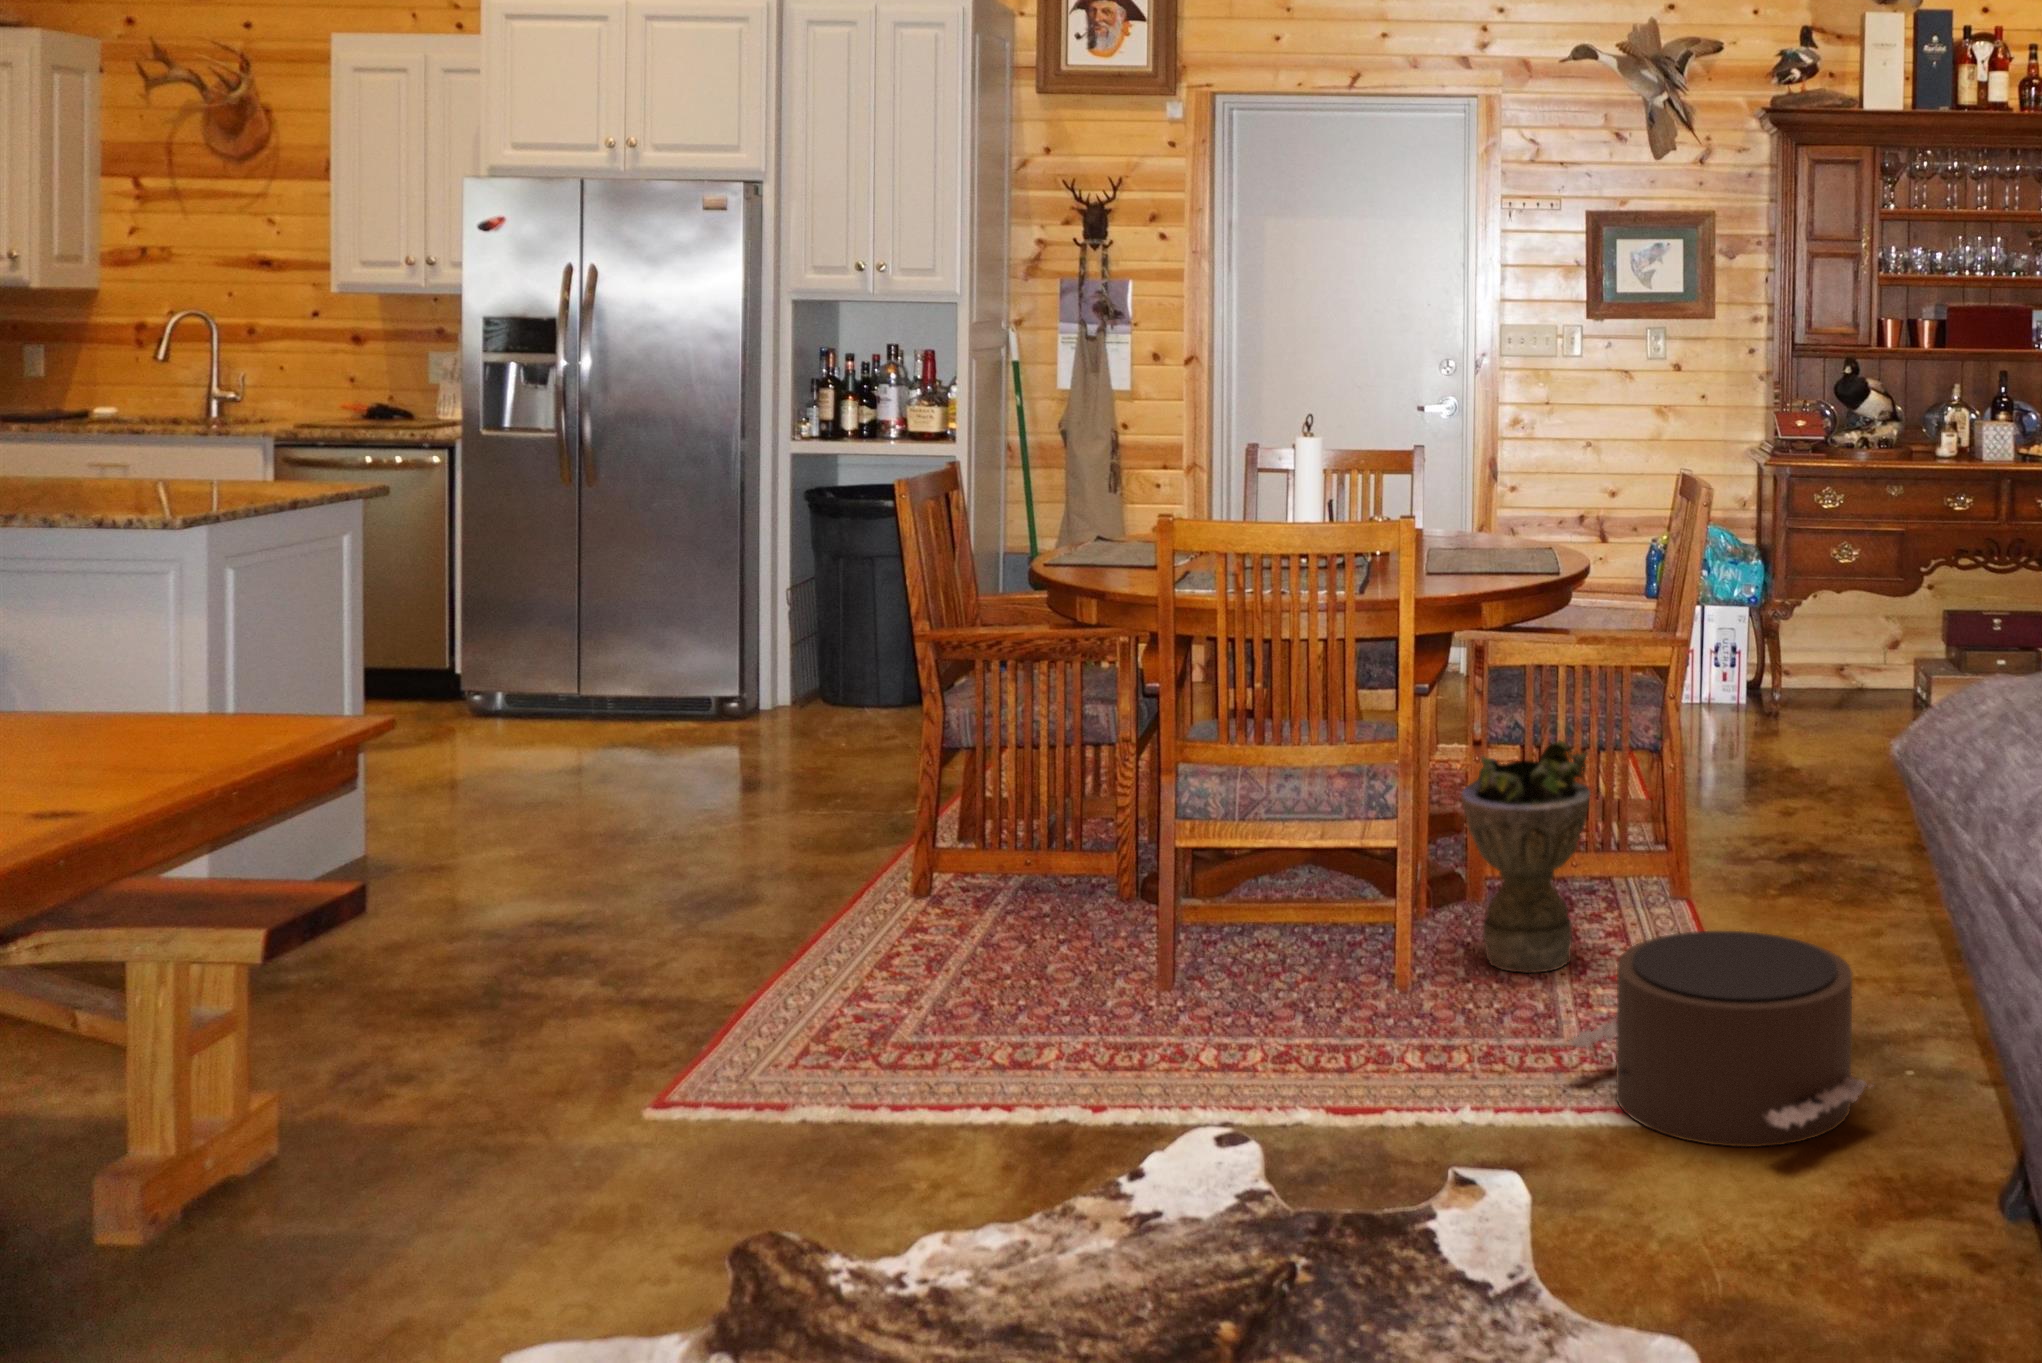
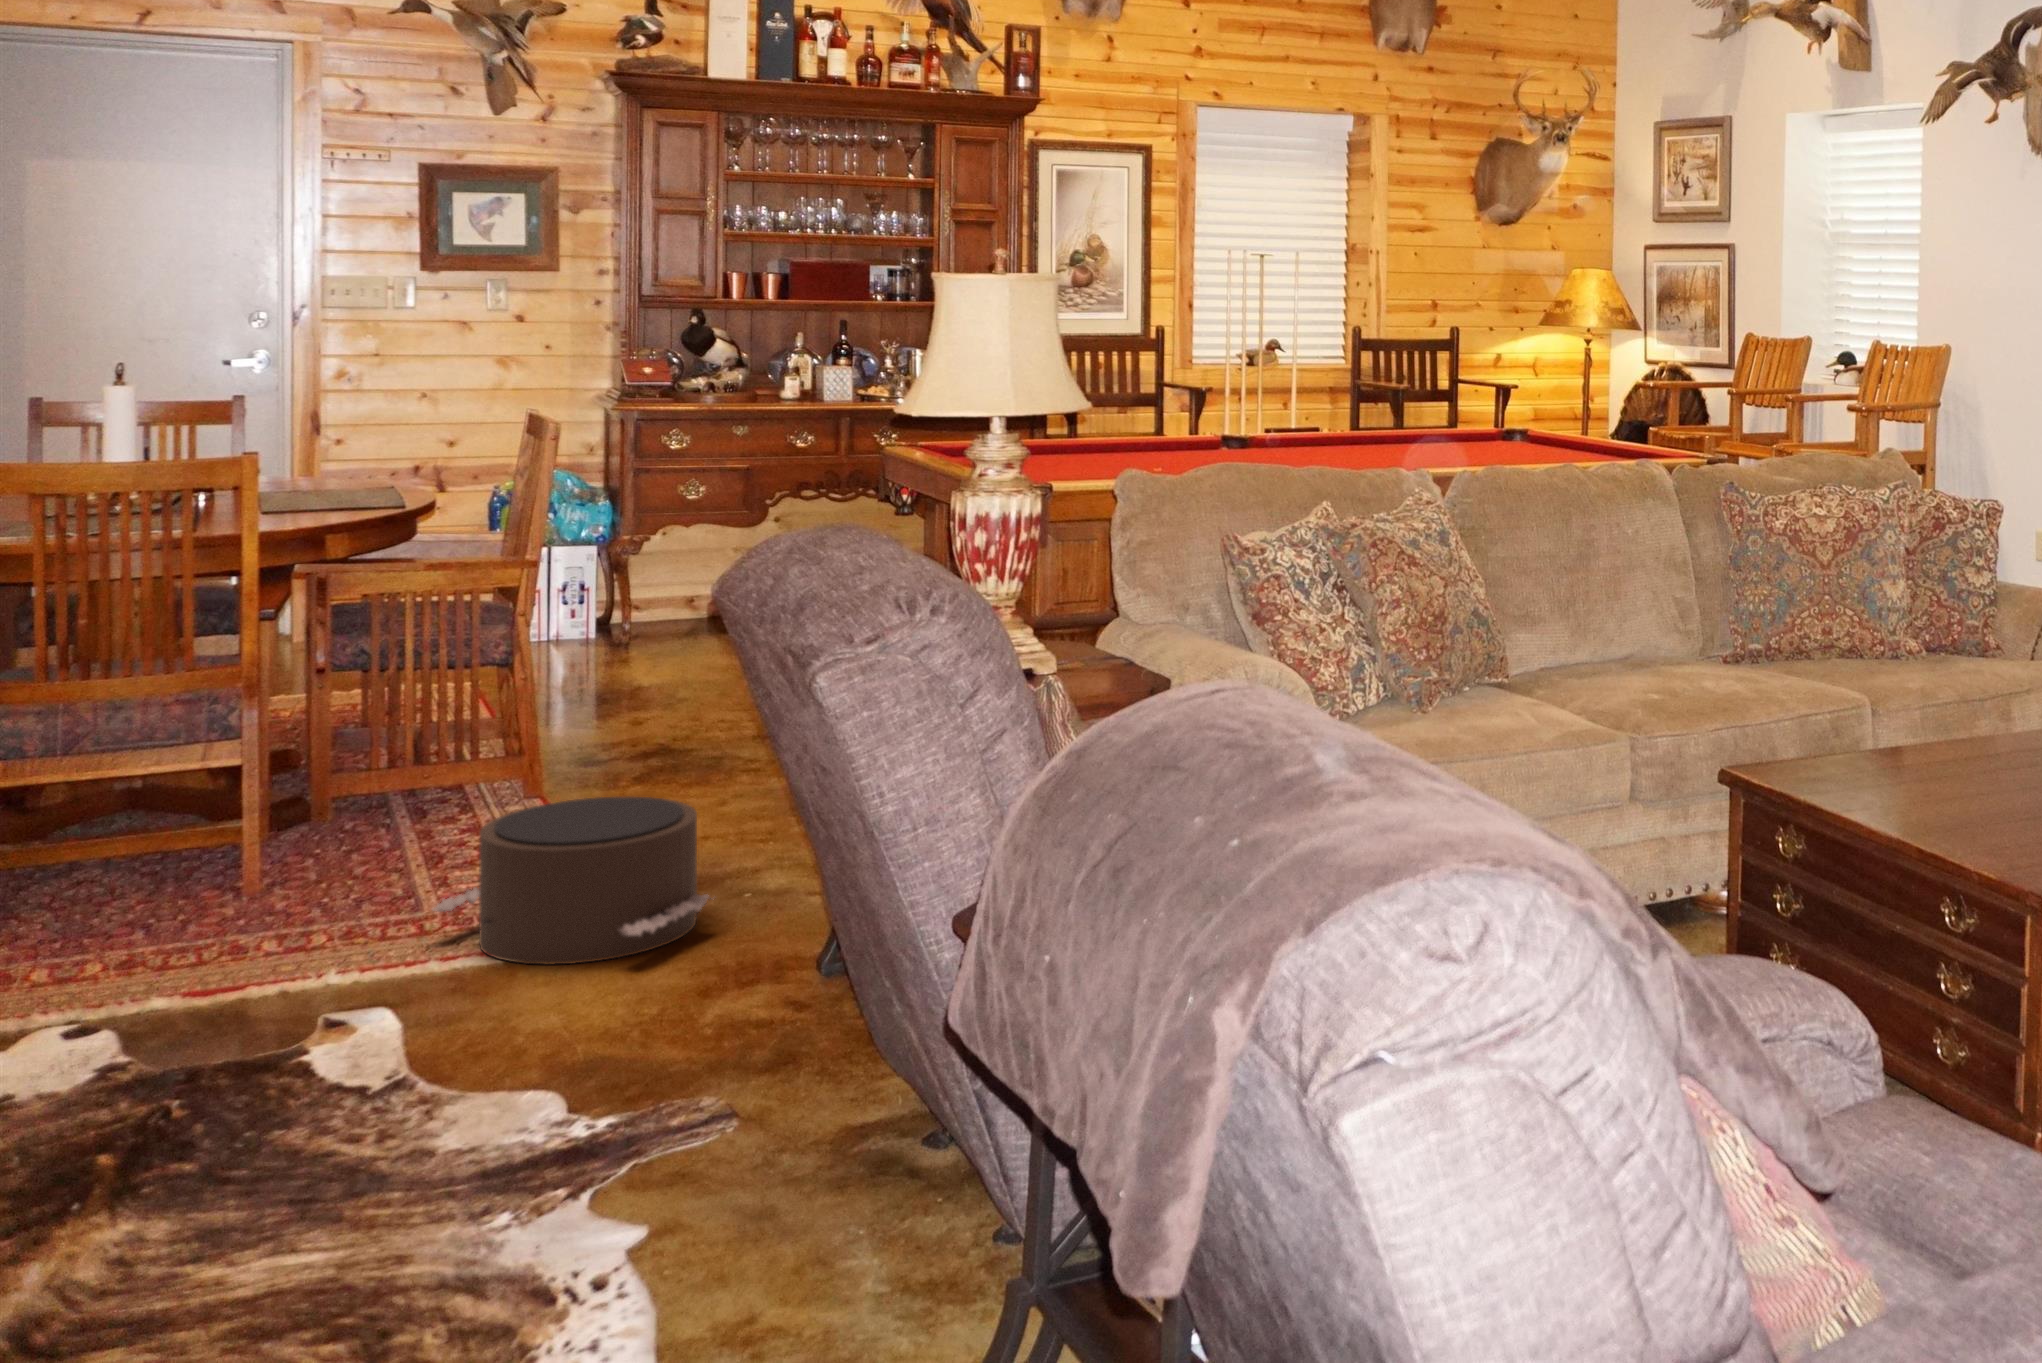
planter: present [1461,741,1591,973] -> none [306,662,445,876]

